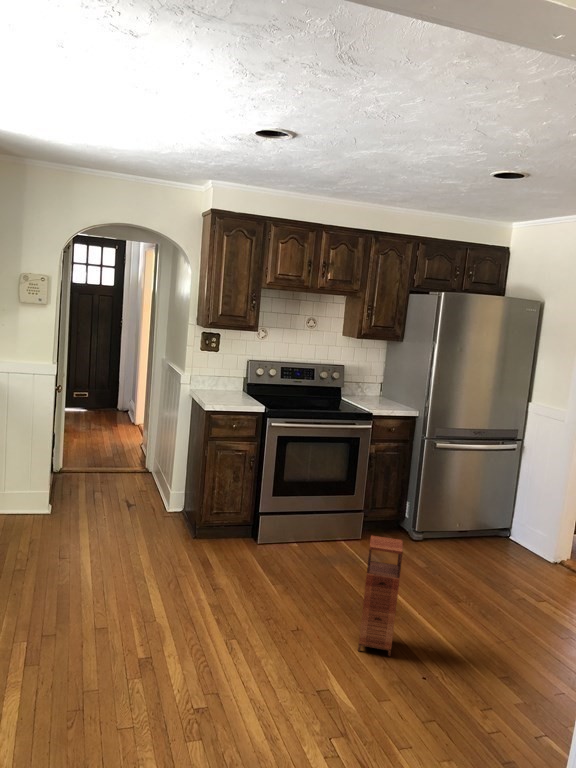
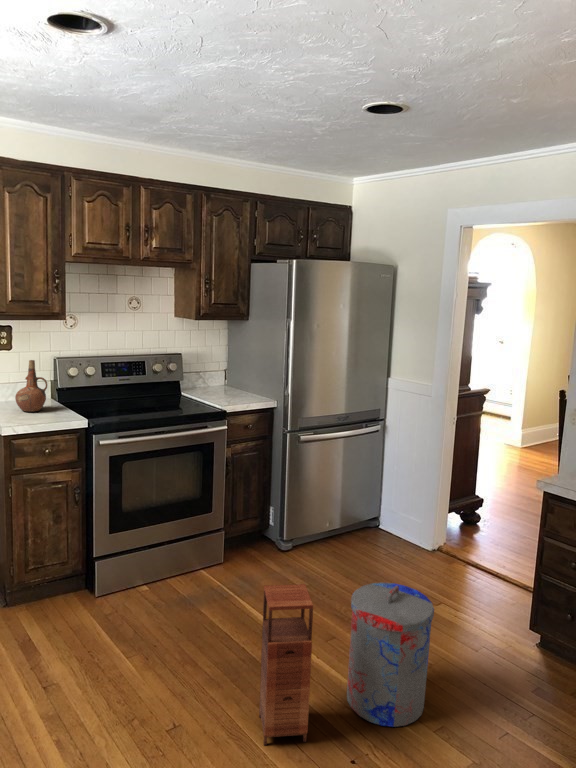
ceramic pitcher: none [217,360,240,398] -> present [15,360,47,412]
trash can: none [431,556,508,667] -> present [347,583,434,727]

